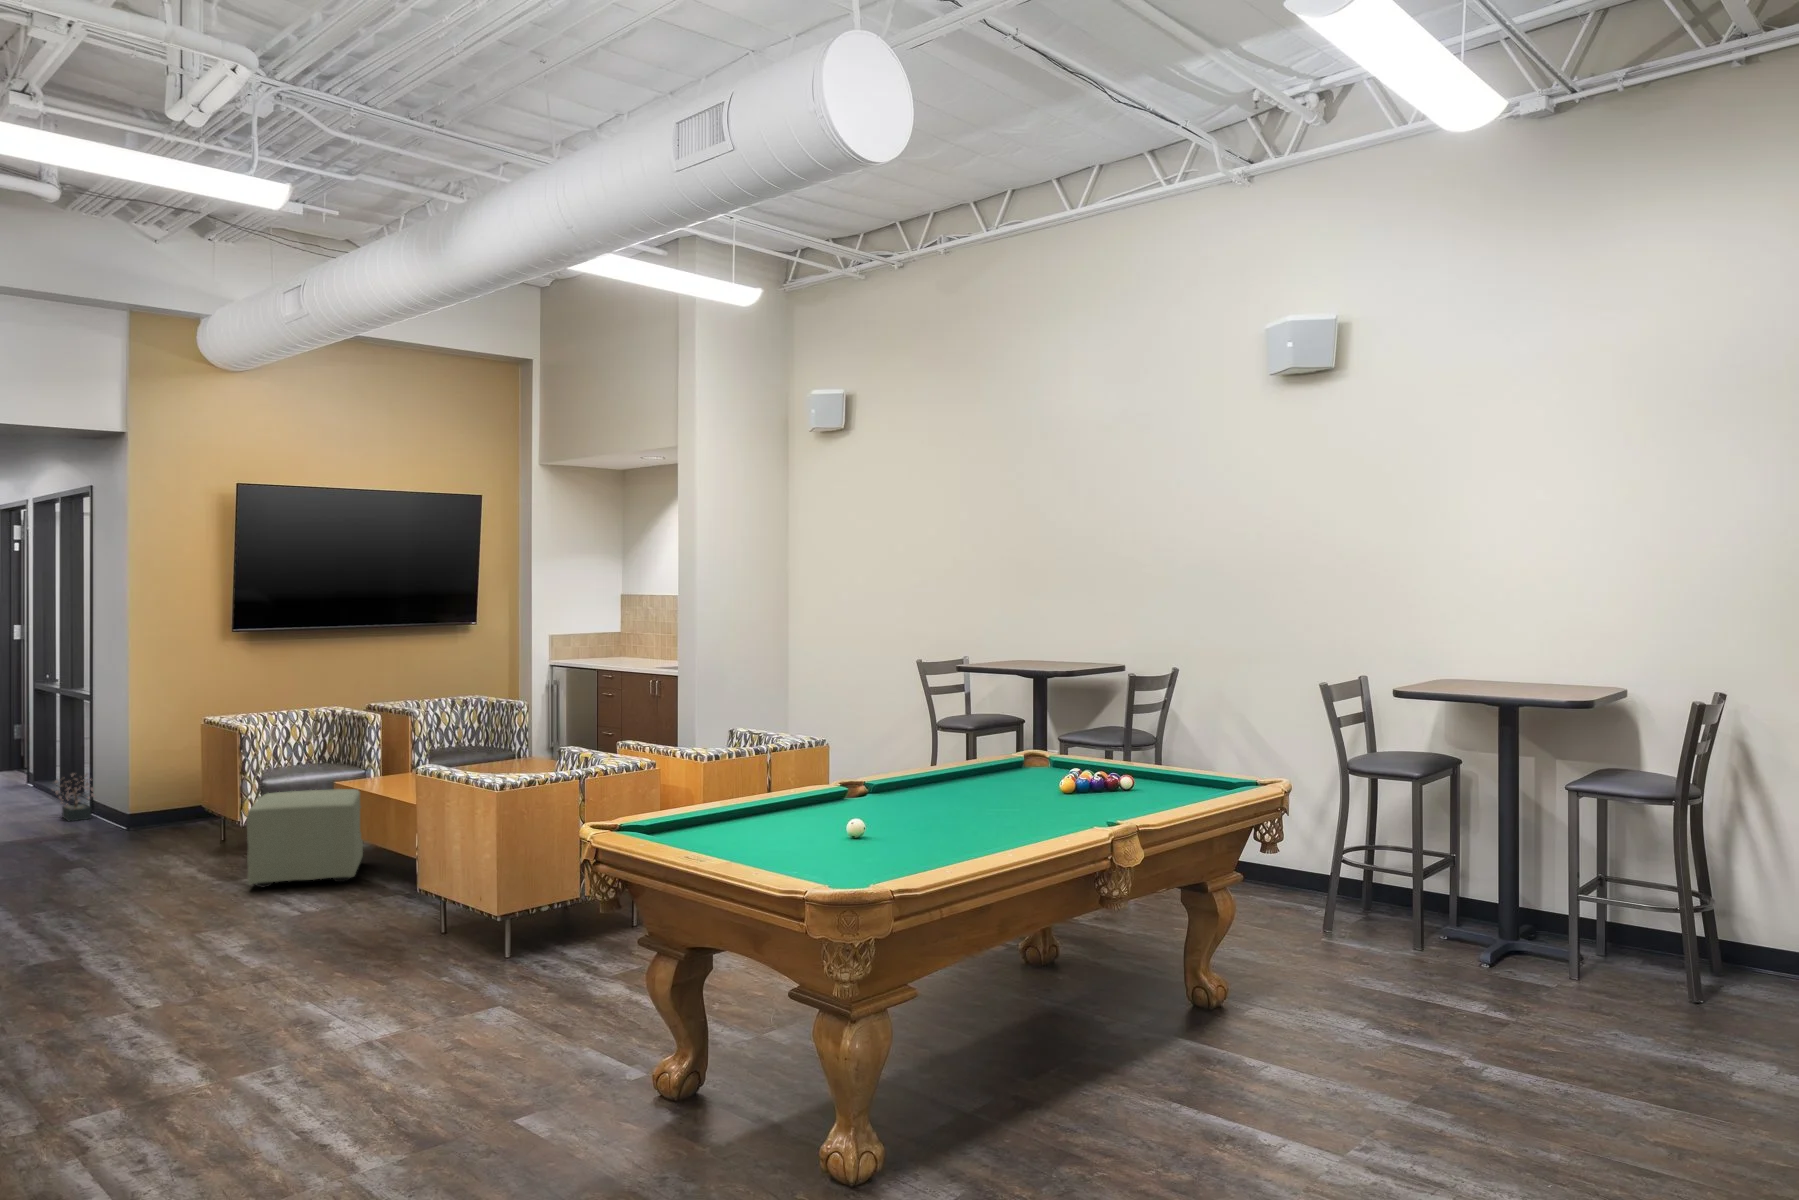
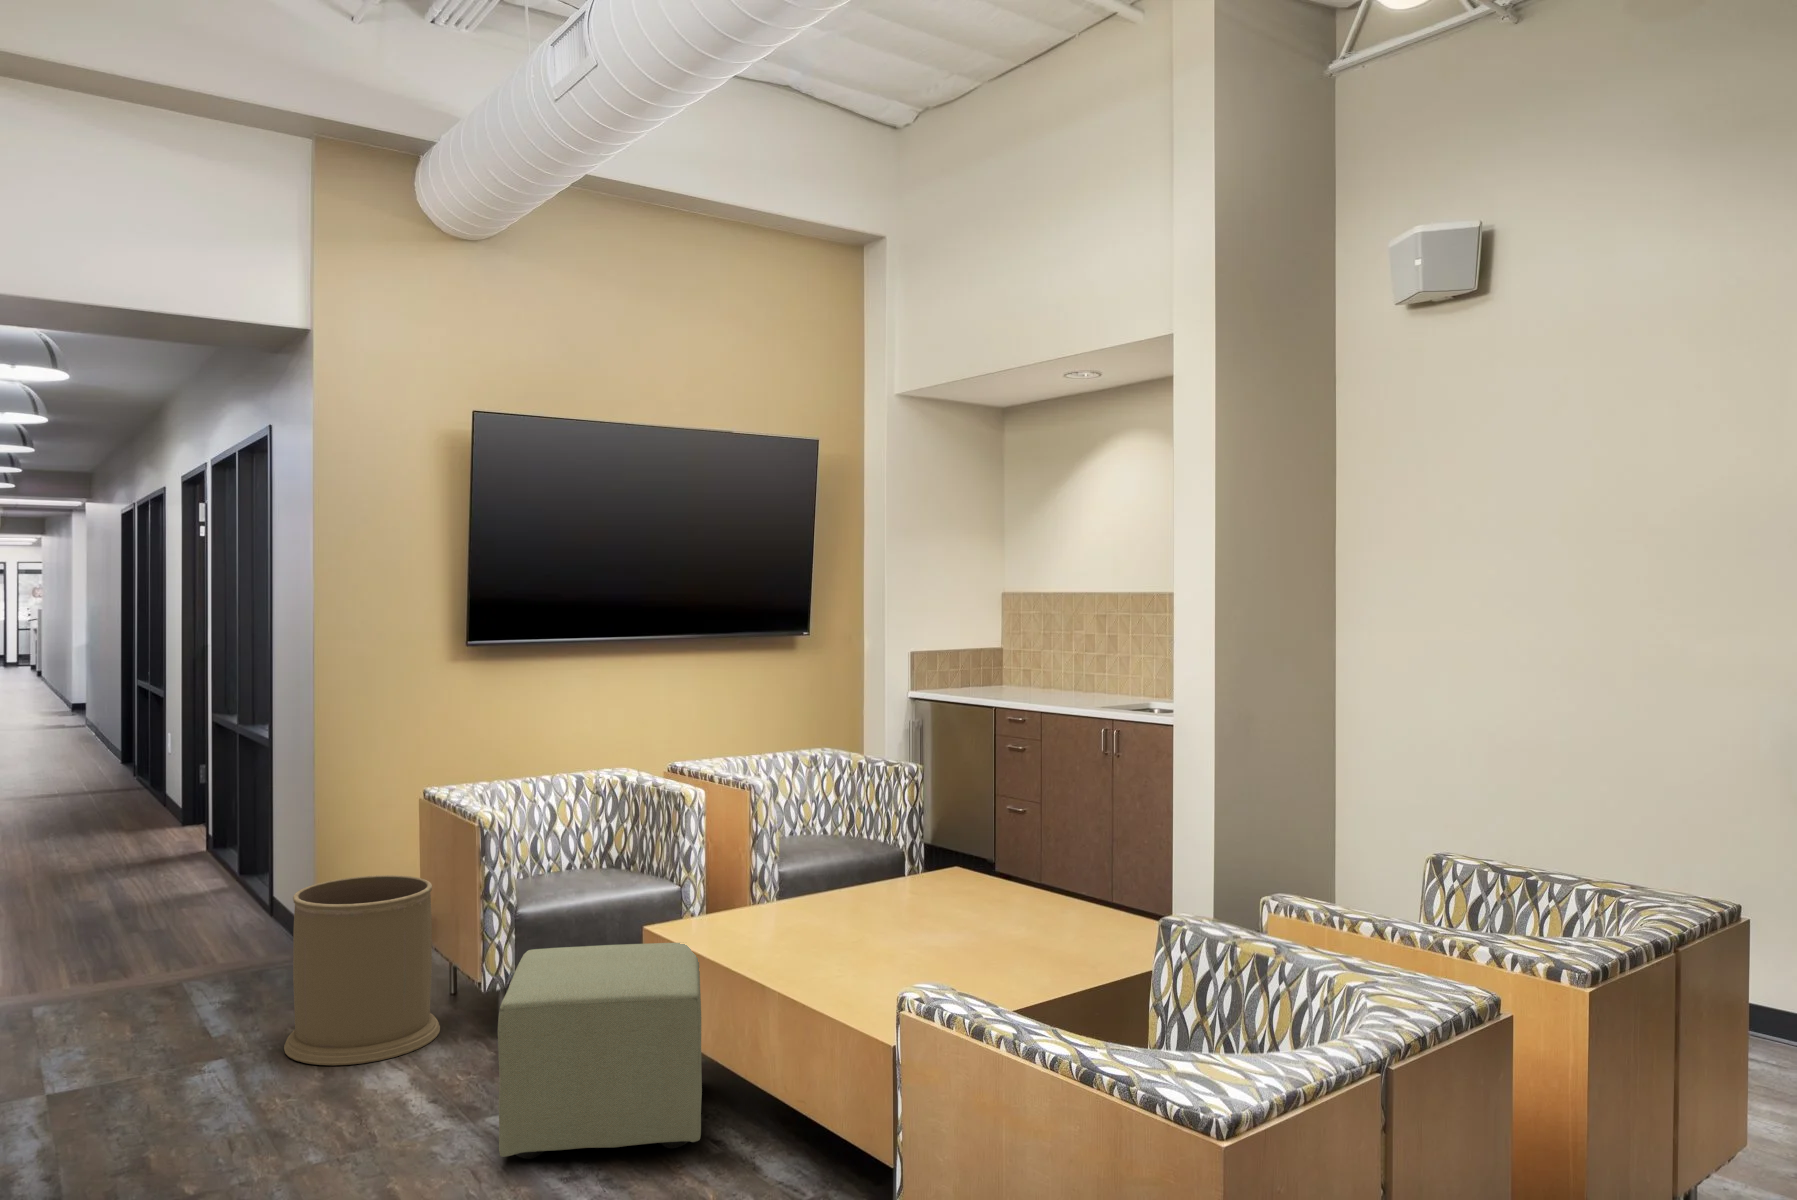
trash can: none [122,766,216,865] -> present [284,875,440,1065]
decorative plant: present [55,774,95,821] -> none [205,861,268,941]

